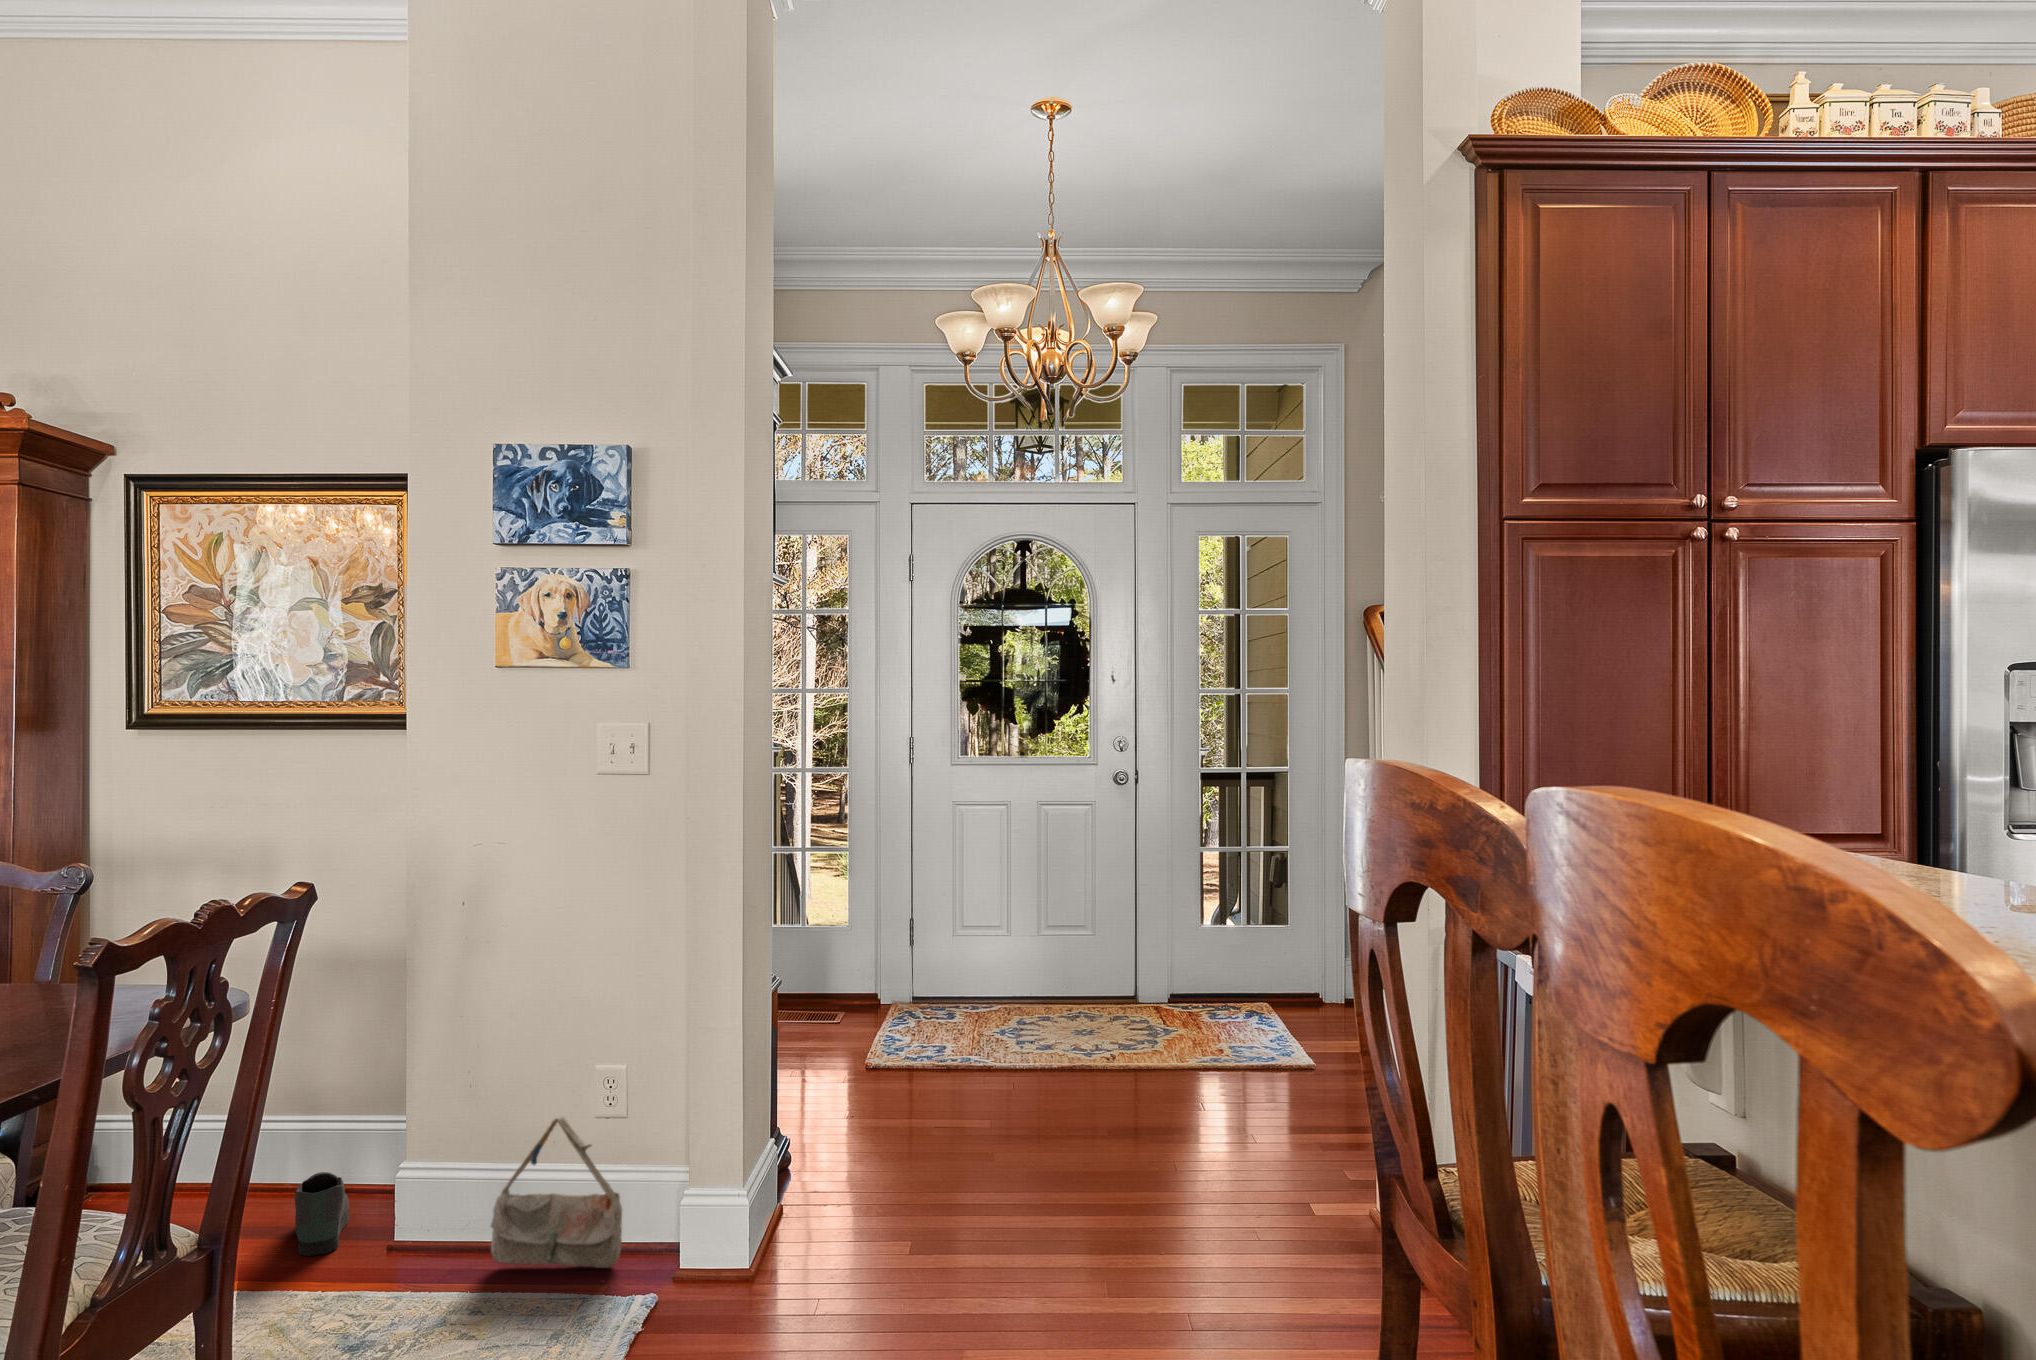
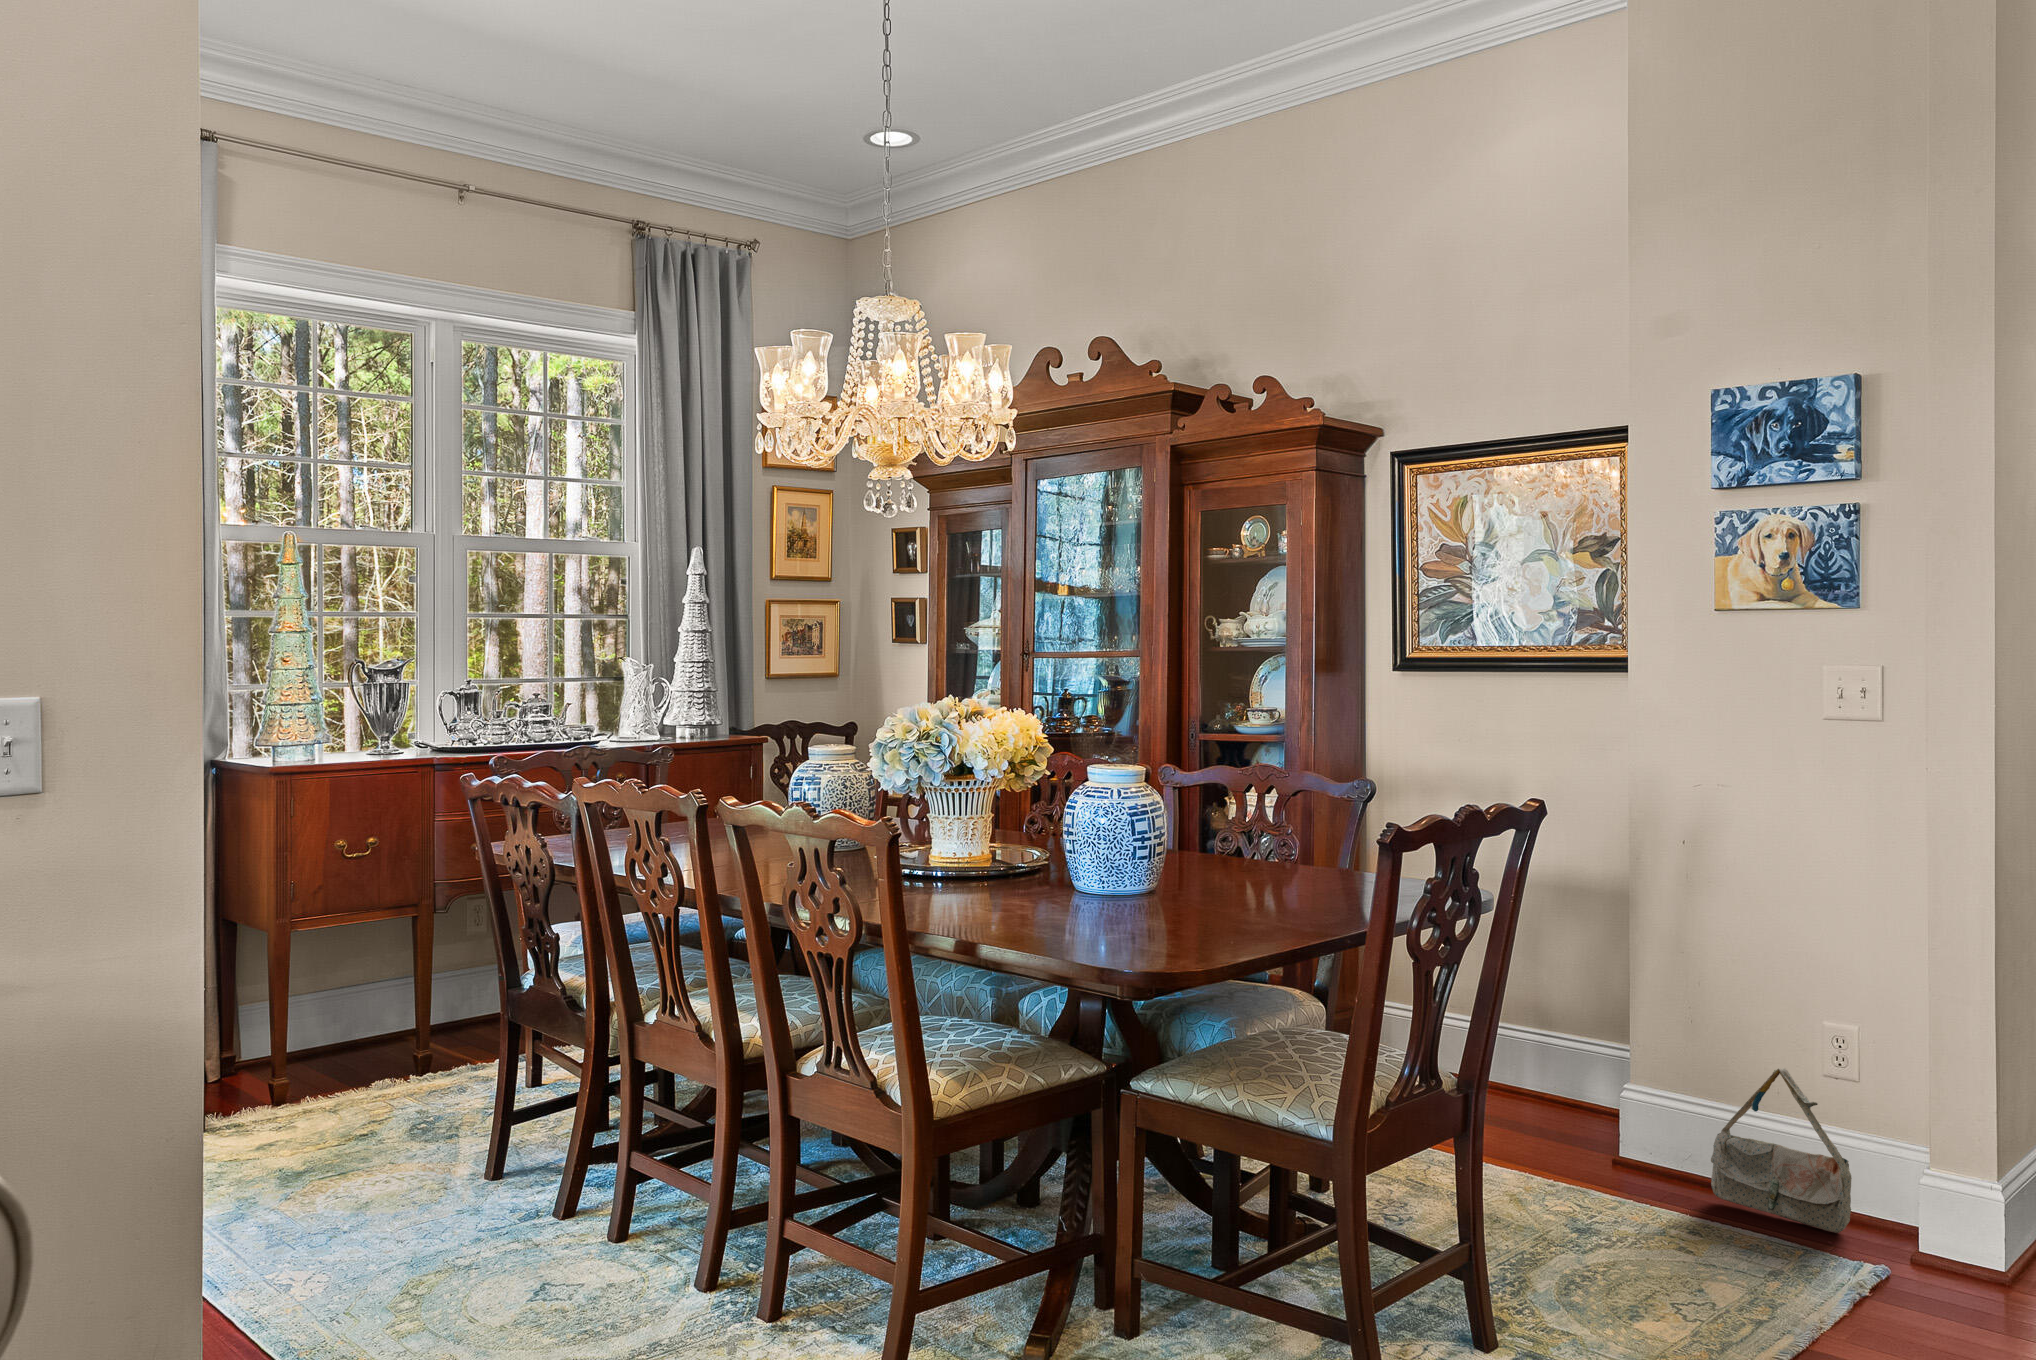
shoe: present [295,1172,349,1256] -> none [1532,1078,1579,1150]

